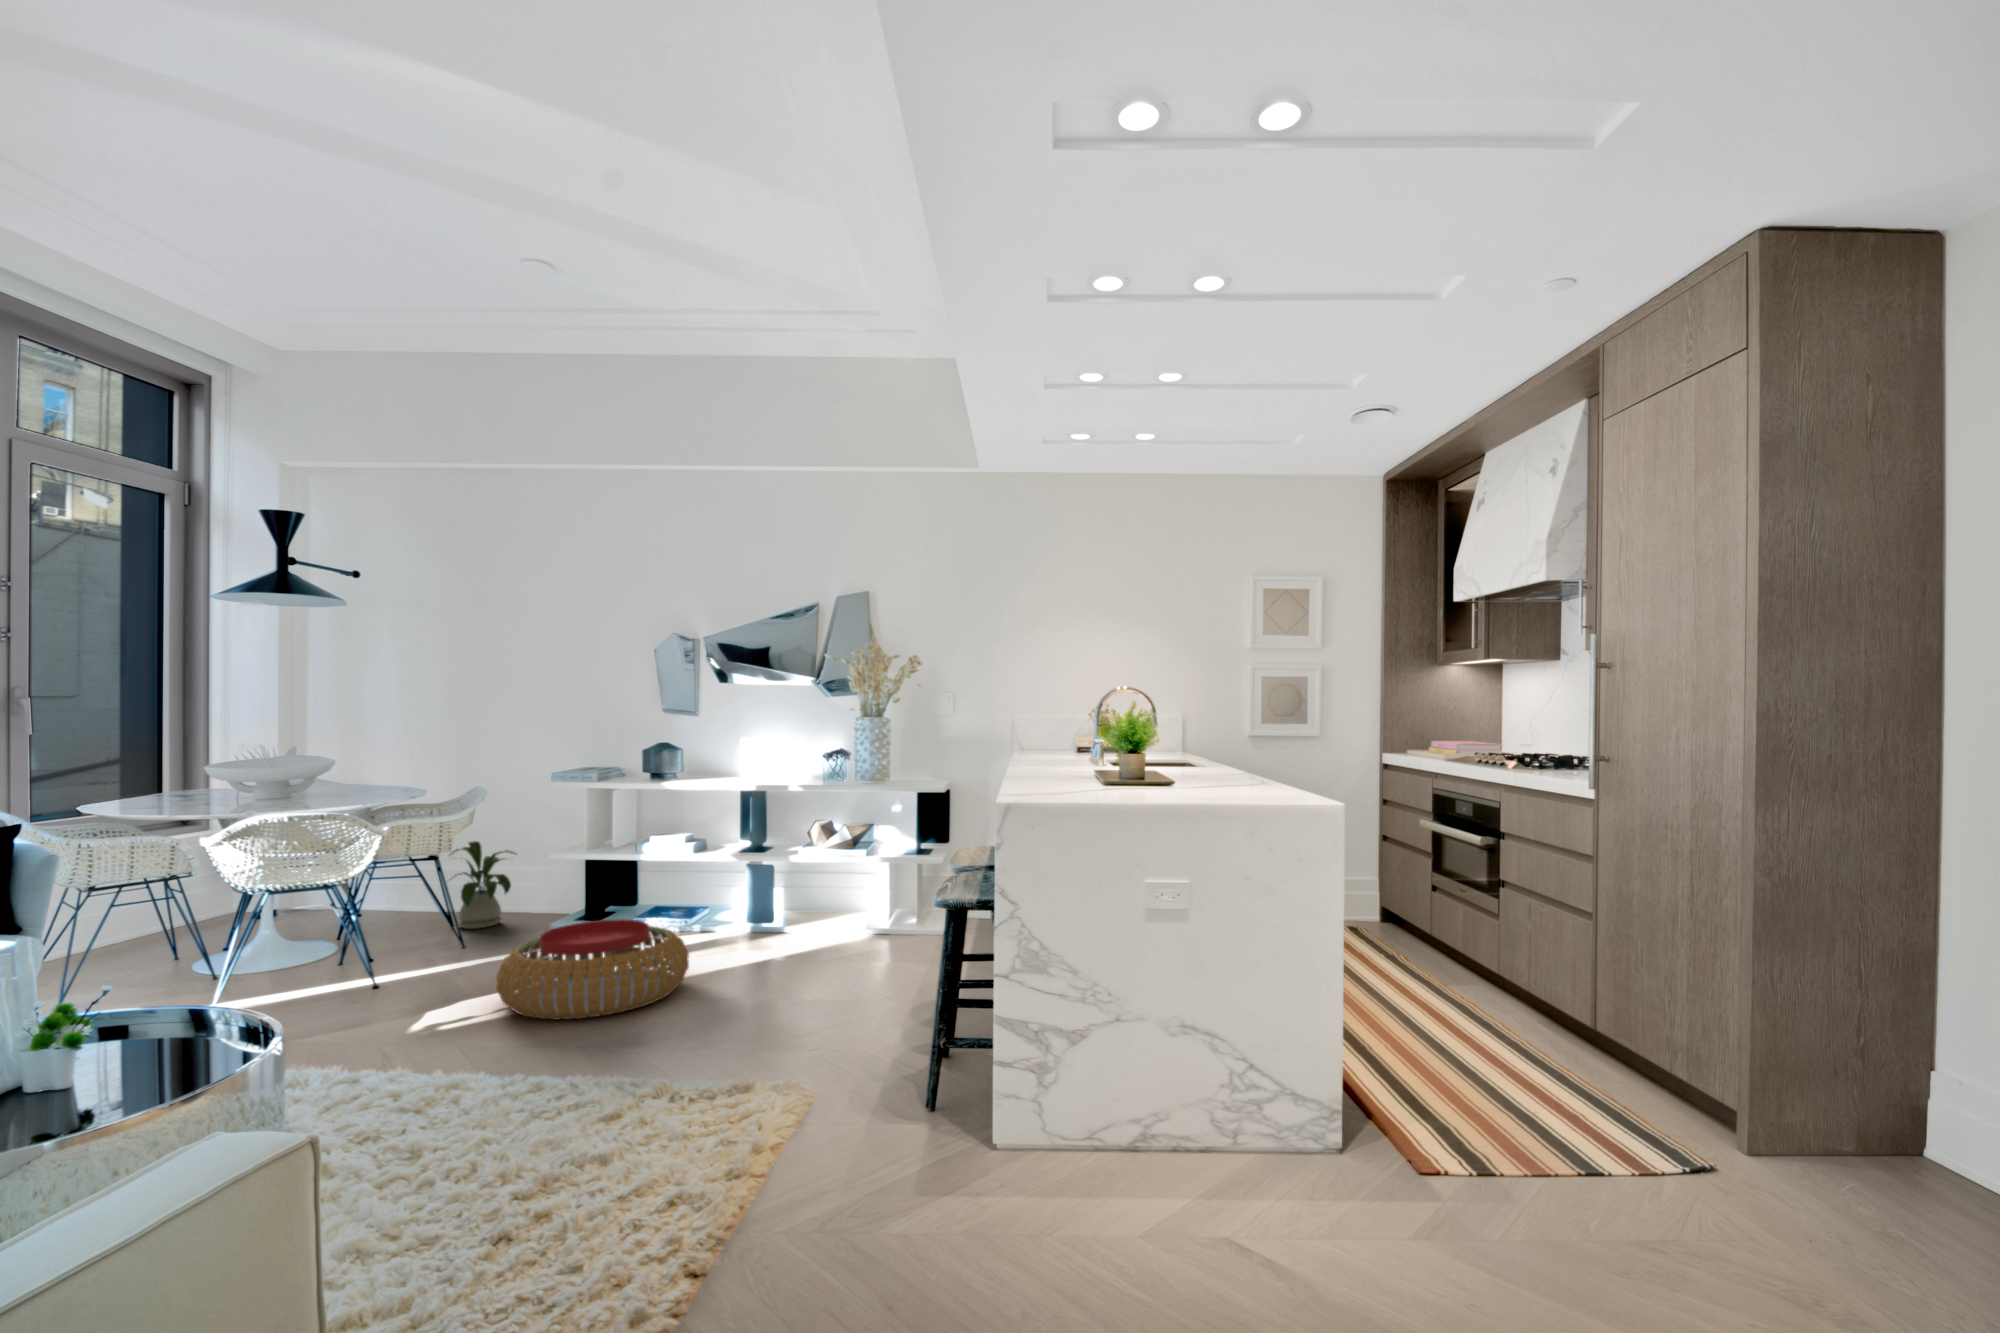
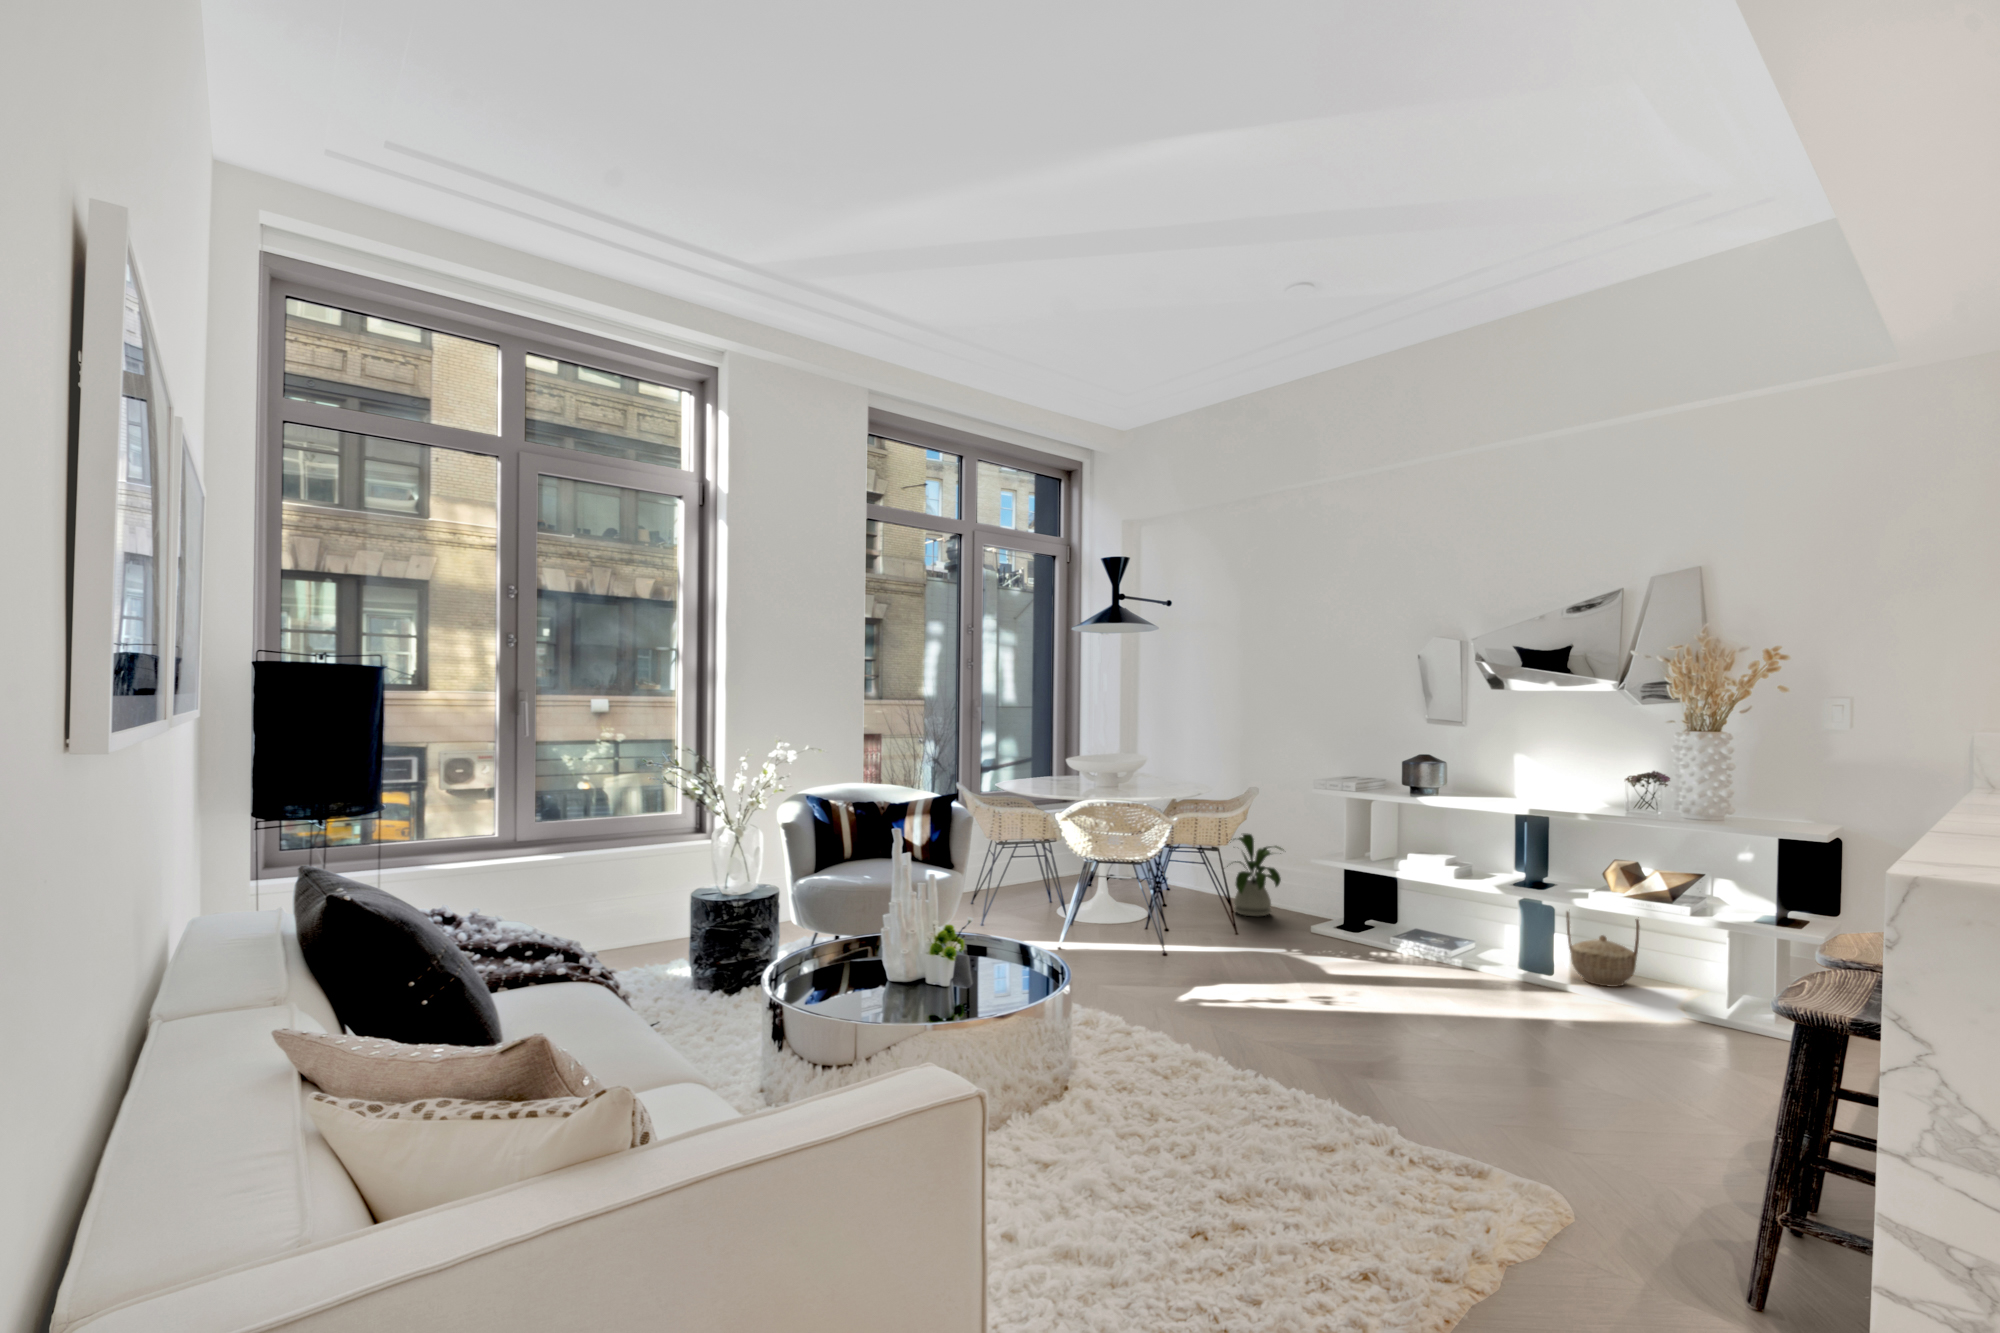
basket: none [779,855,832,926] -> present [1566,912,1639,987]
pouf: present [496,919,689,1020] -> none [1247,933,1440,1037]

